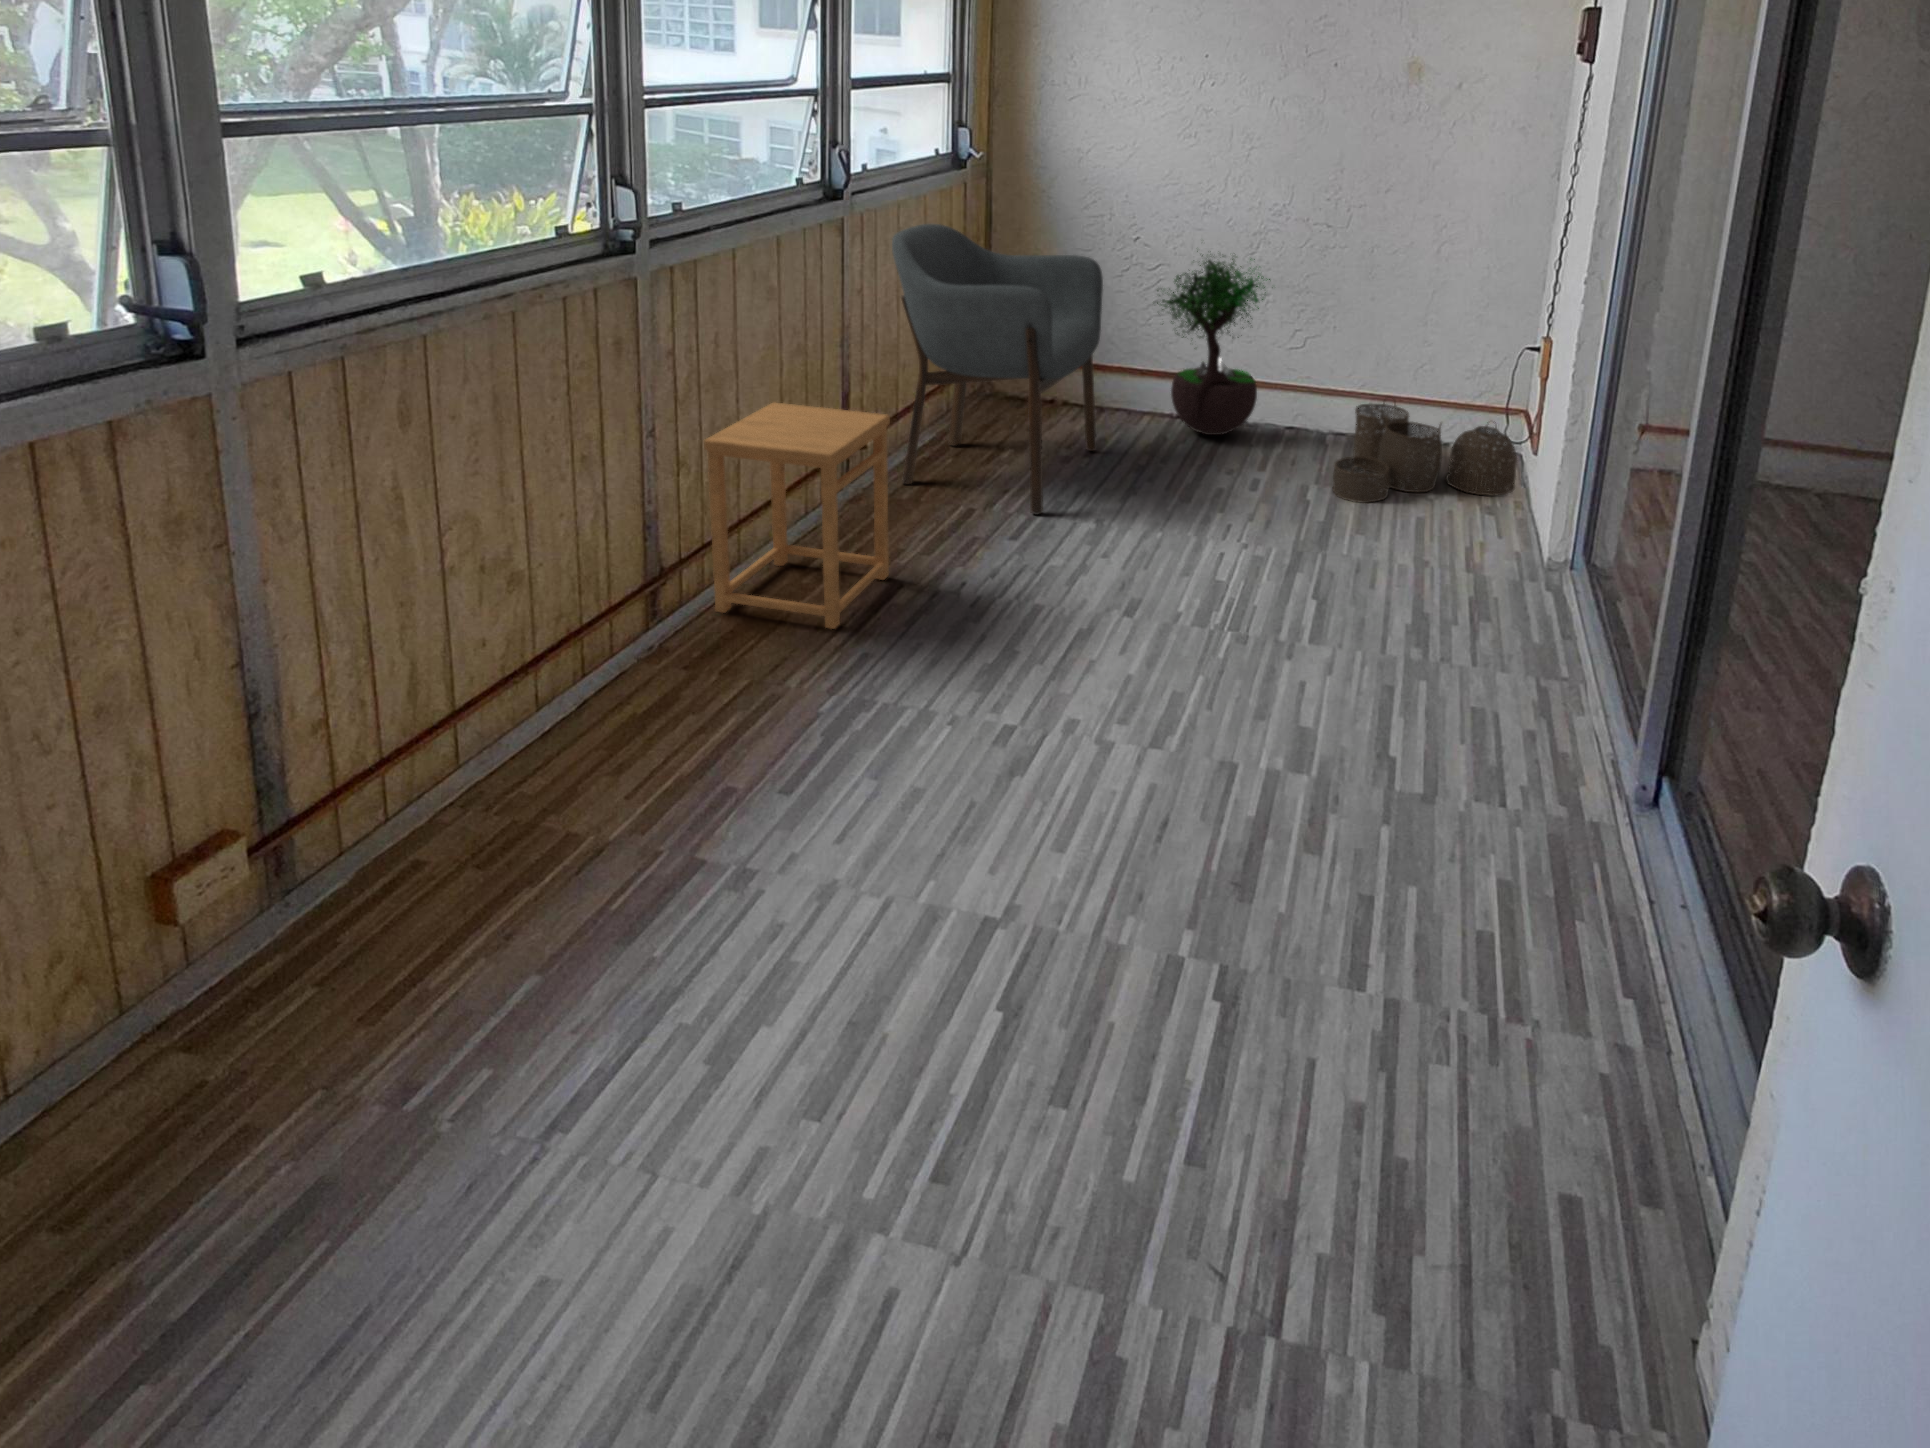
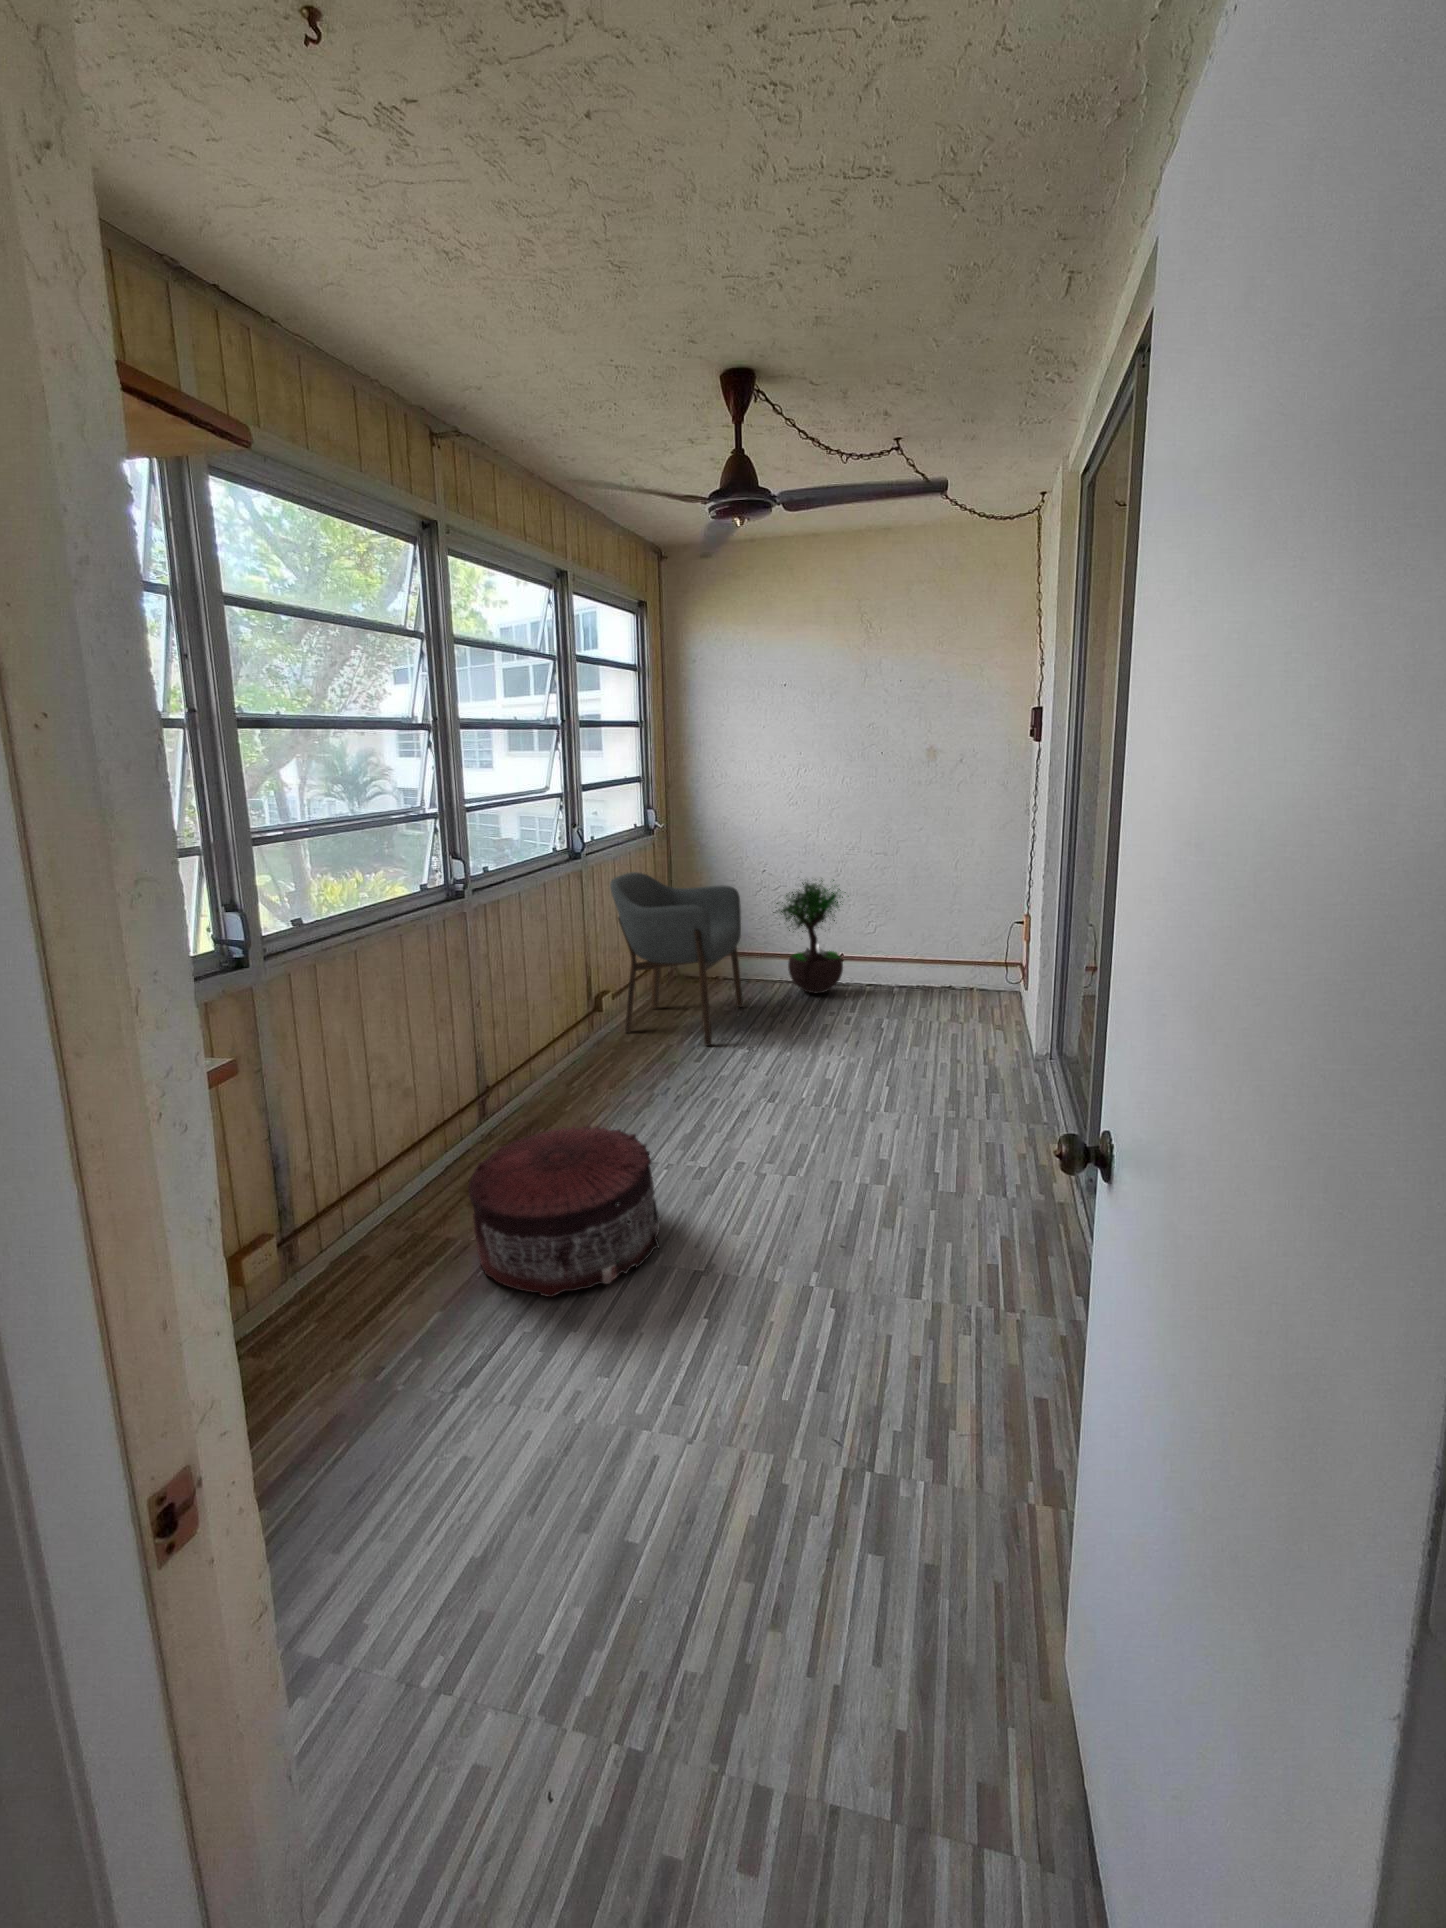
woven basket: present [1333,398,1517,503] -> none [894,961,1014,1028]
side table: present [704,402,890,629] -> none [509,984,621,1116]
pouf: none [596,657,934,972] -> present [468,1126,660,1297]

